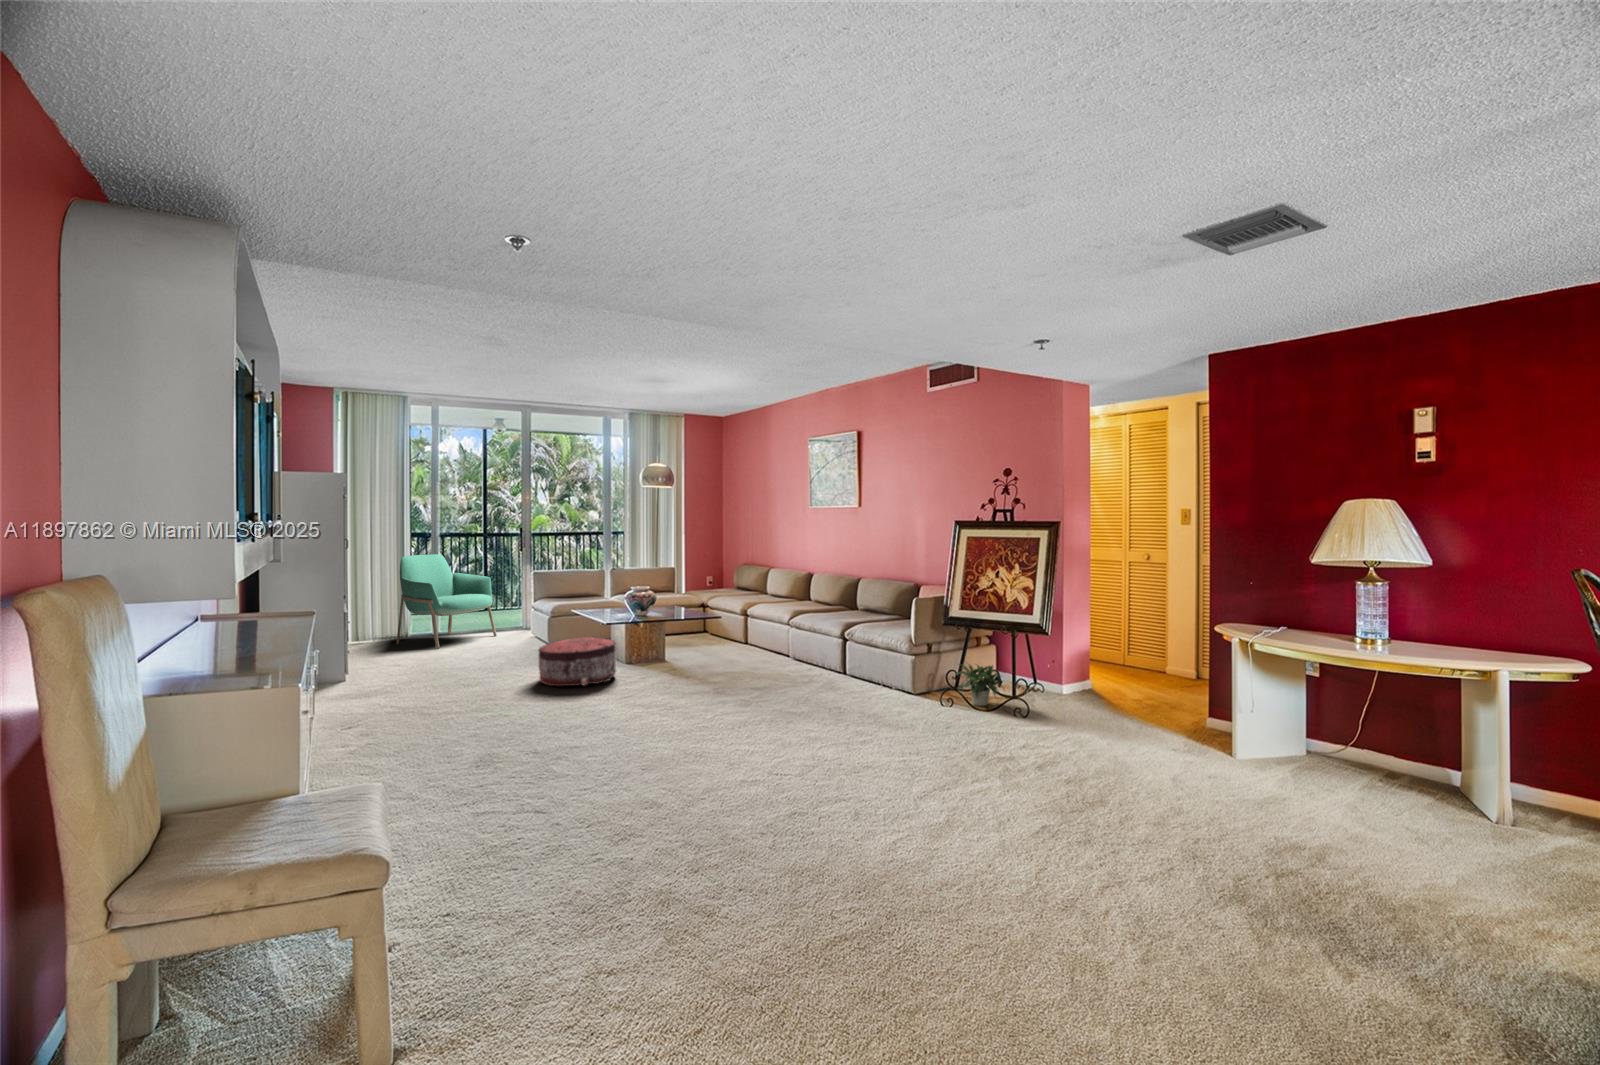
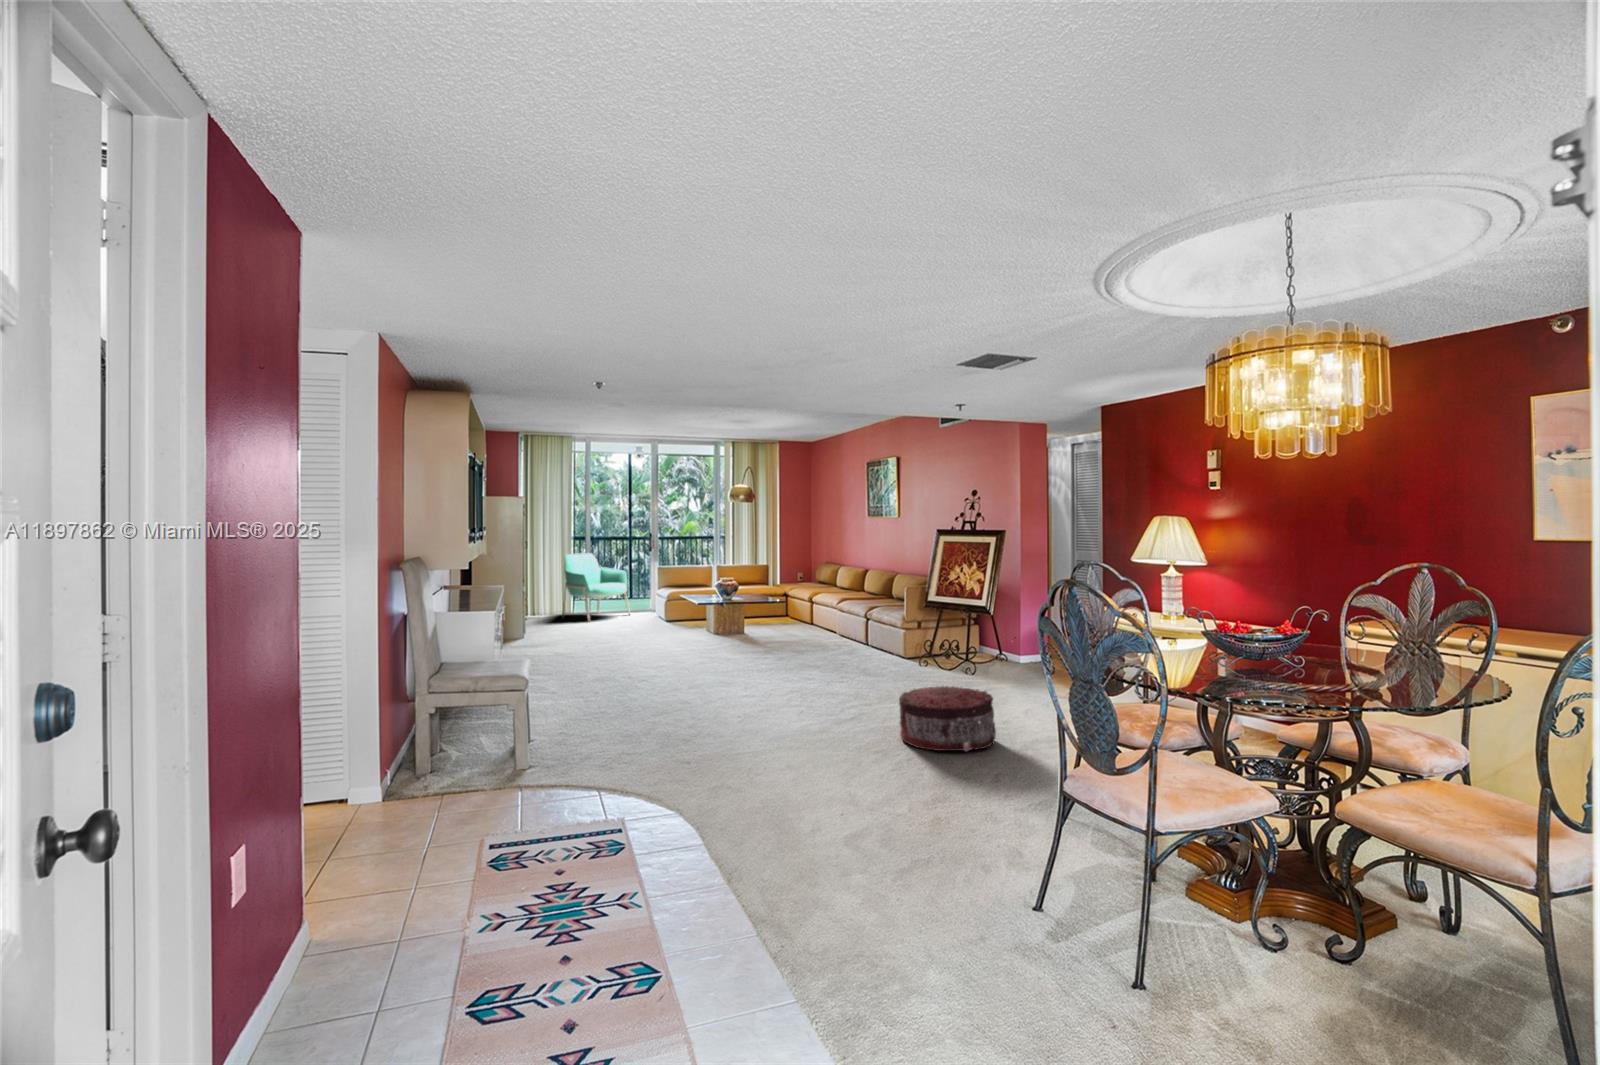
pouf: present [538,637,617,686] -> present [899,686,996,751]
potted plant: present [957,665,1001,706] -> none [923,633,963,665]

